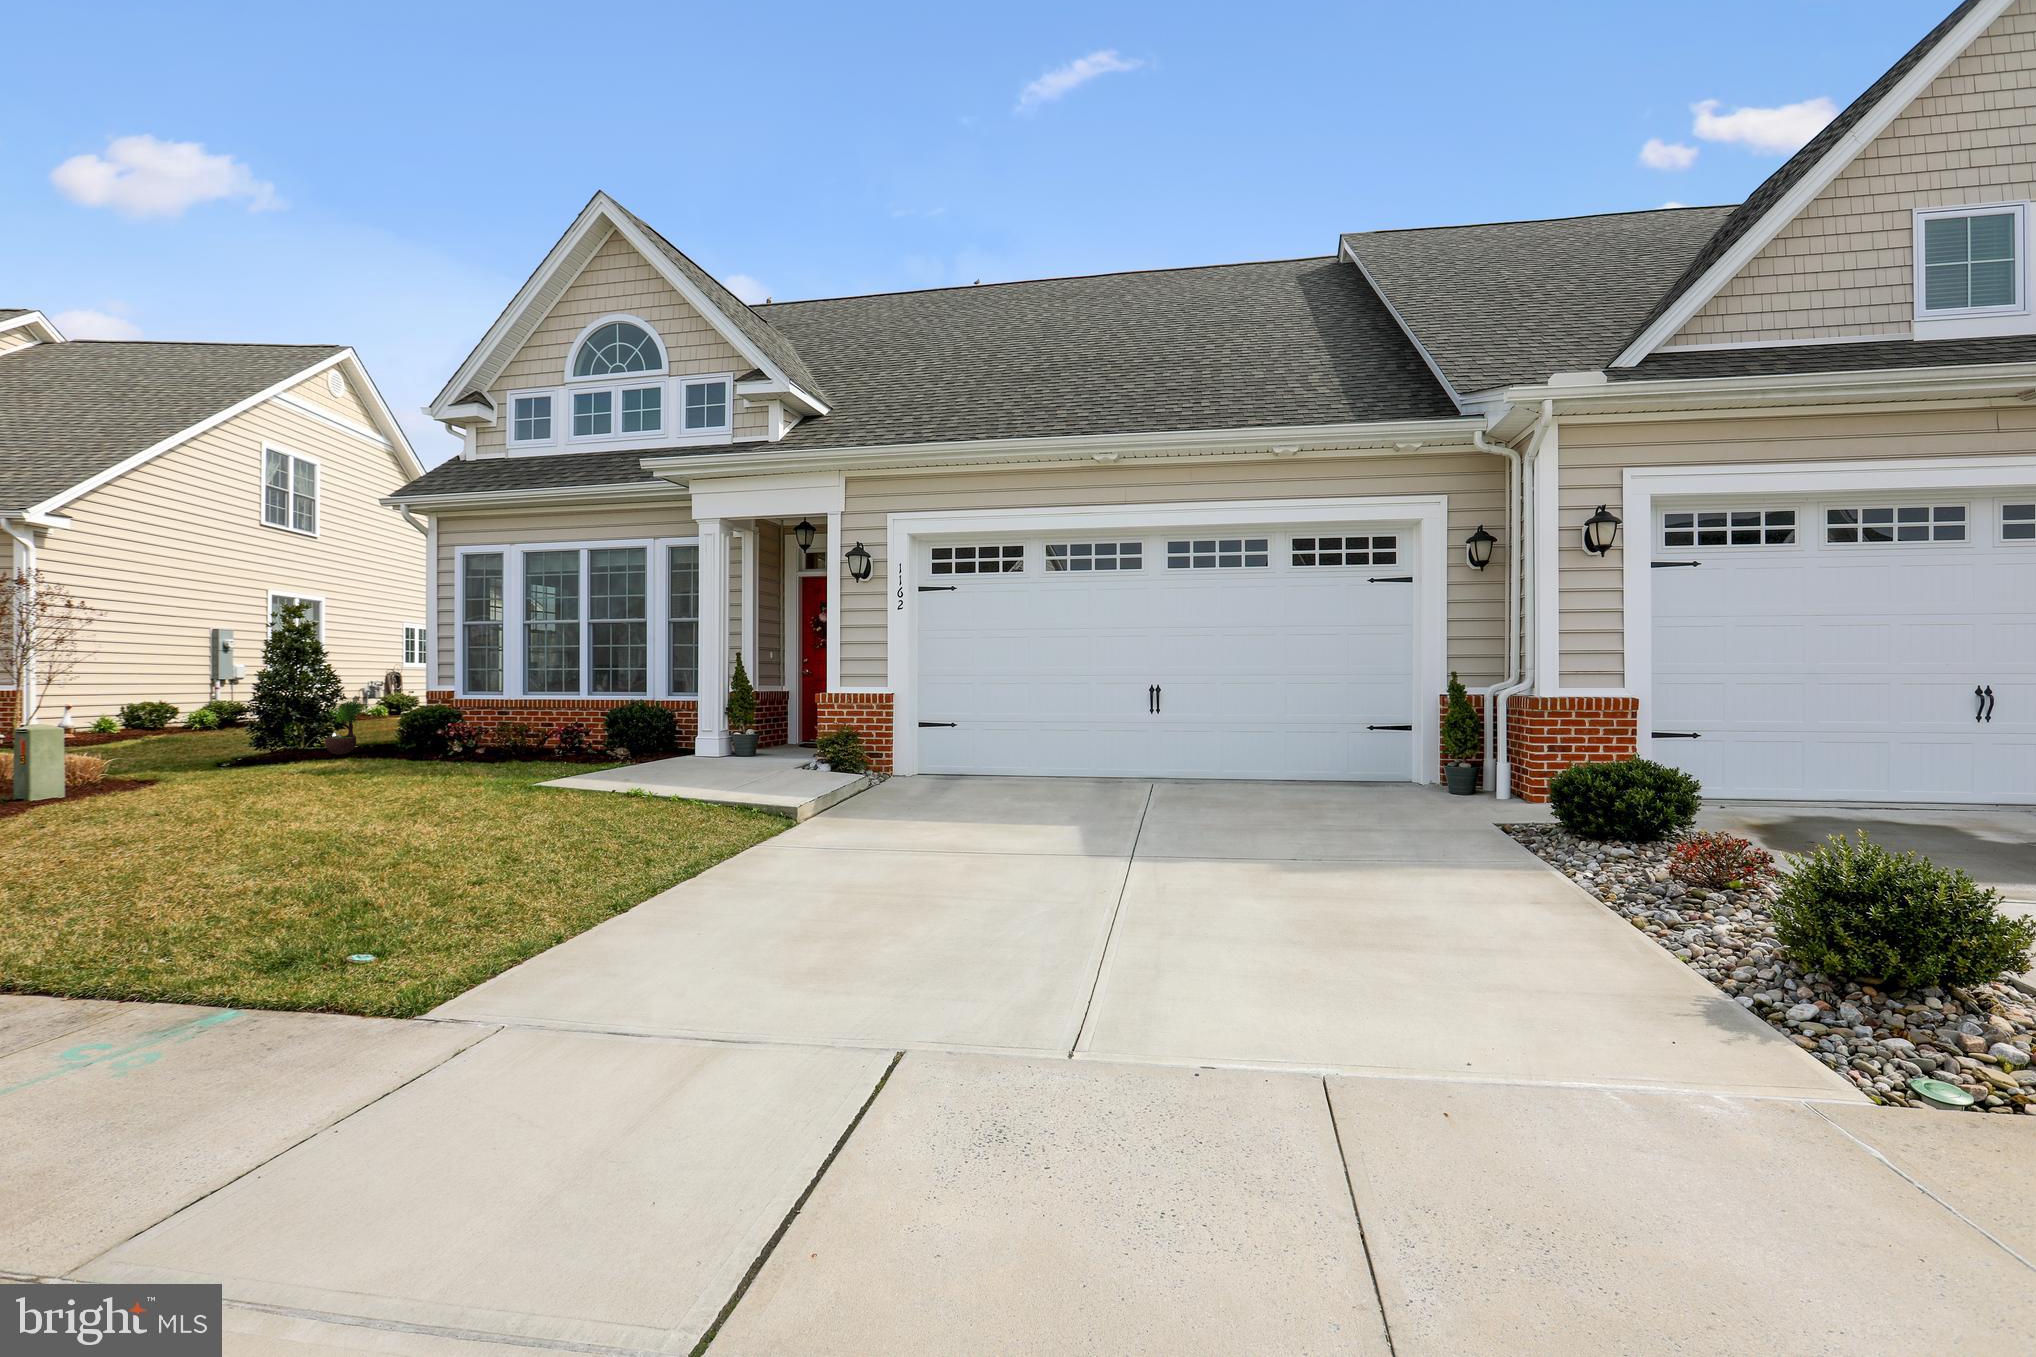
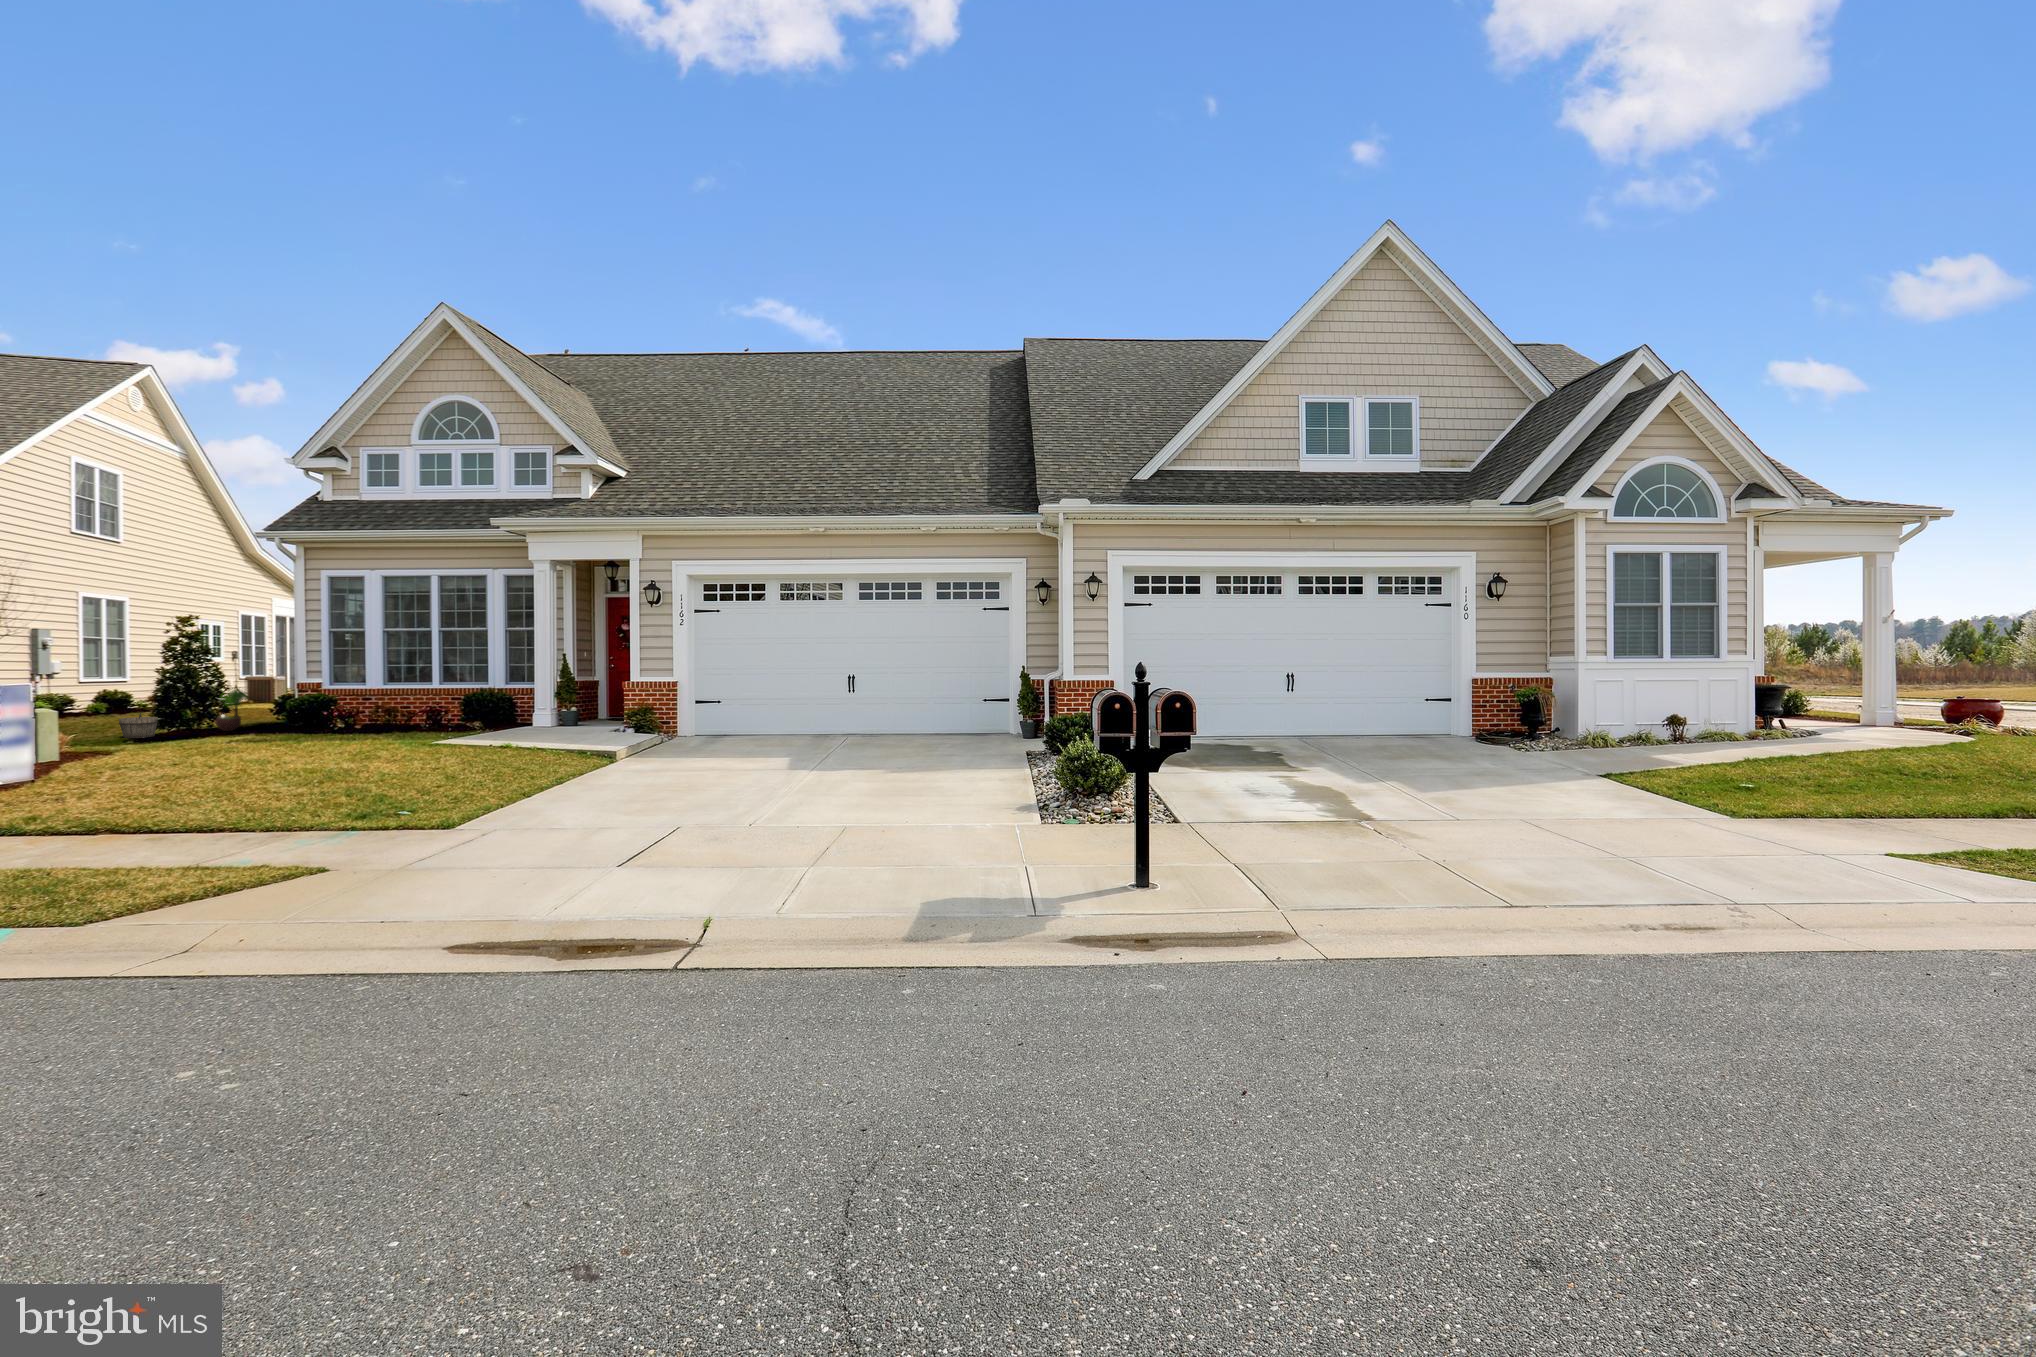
wooden bucket: none [203,728,253,763] -> present [119,713,158,738]

